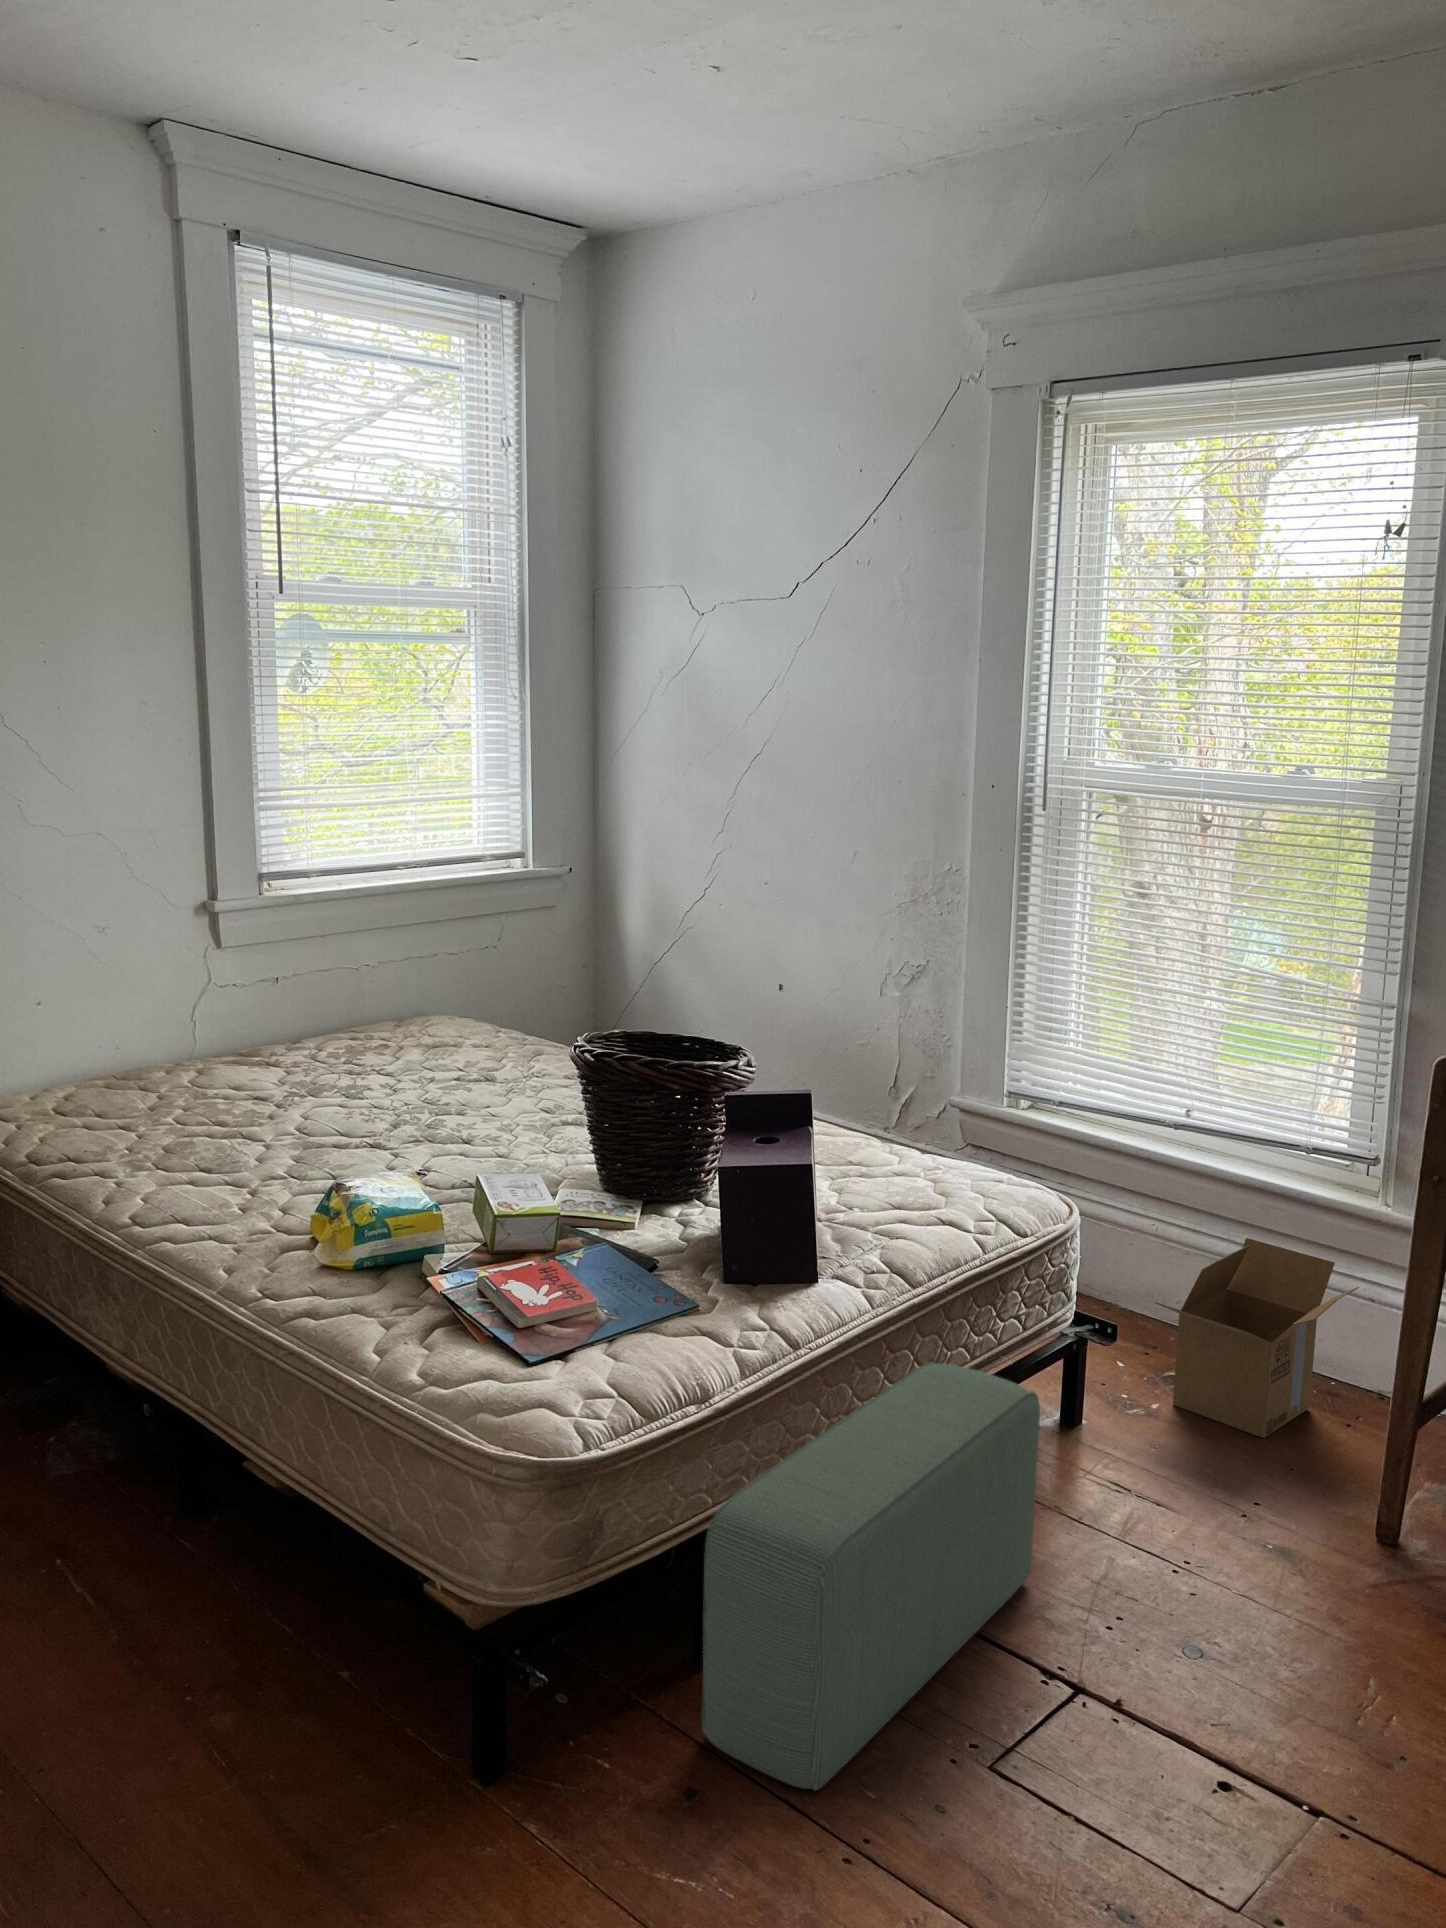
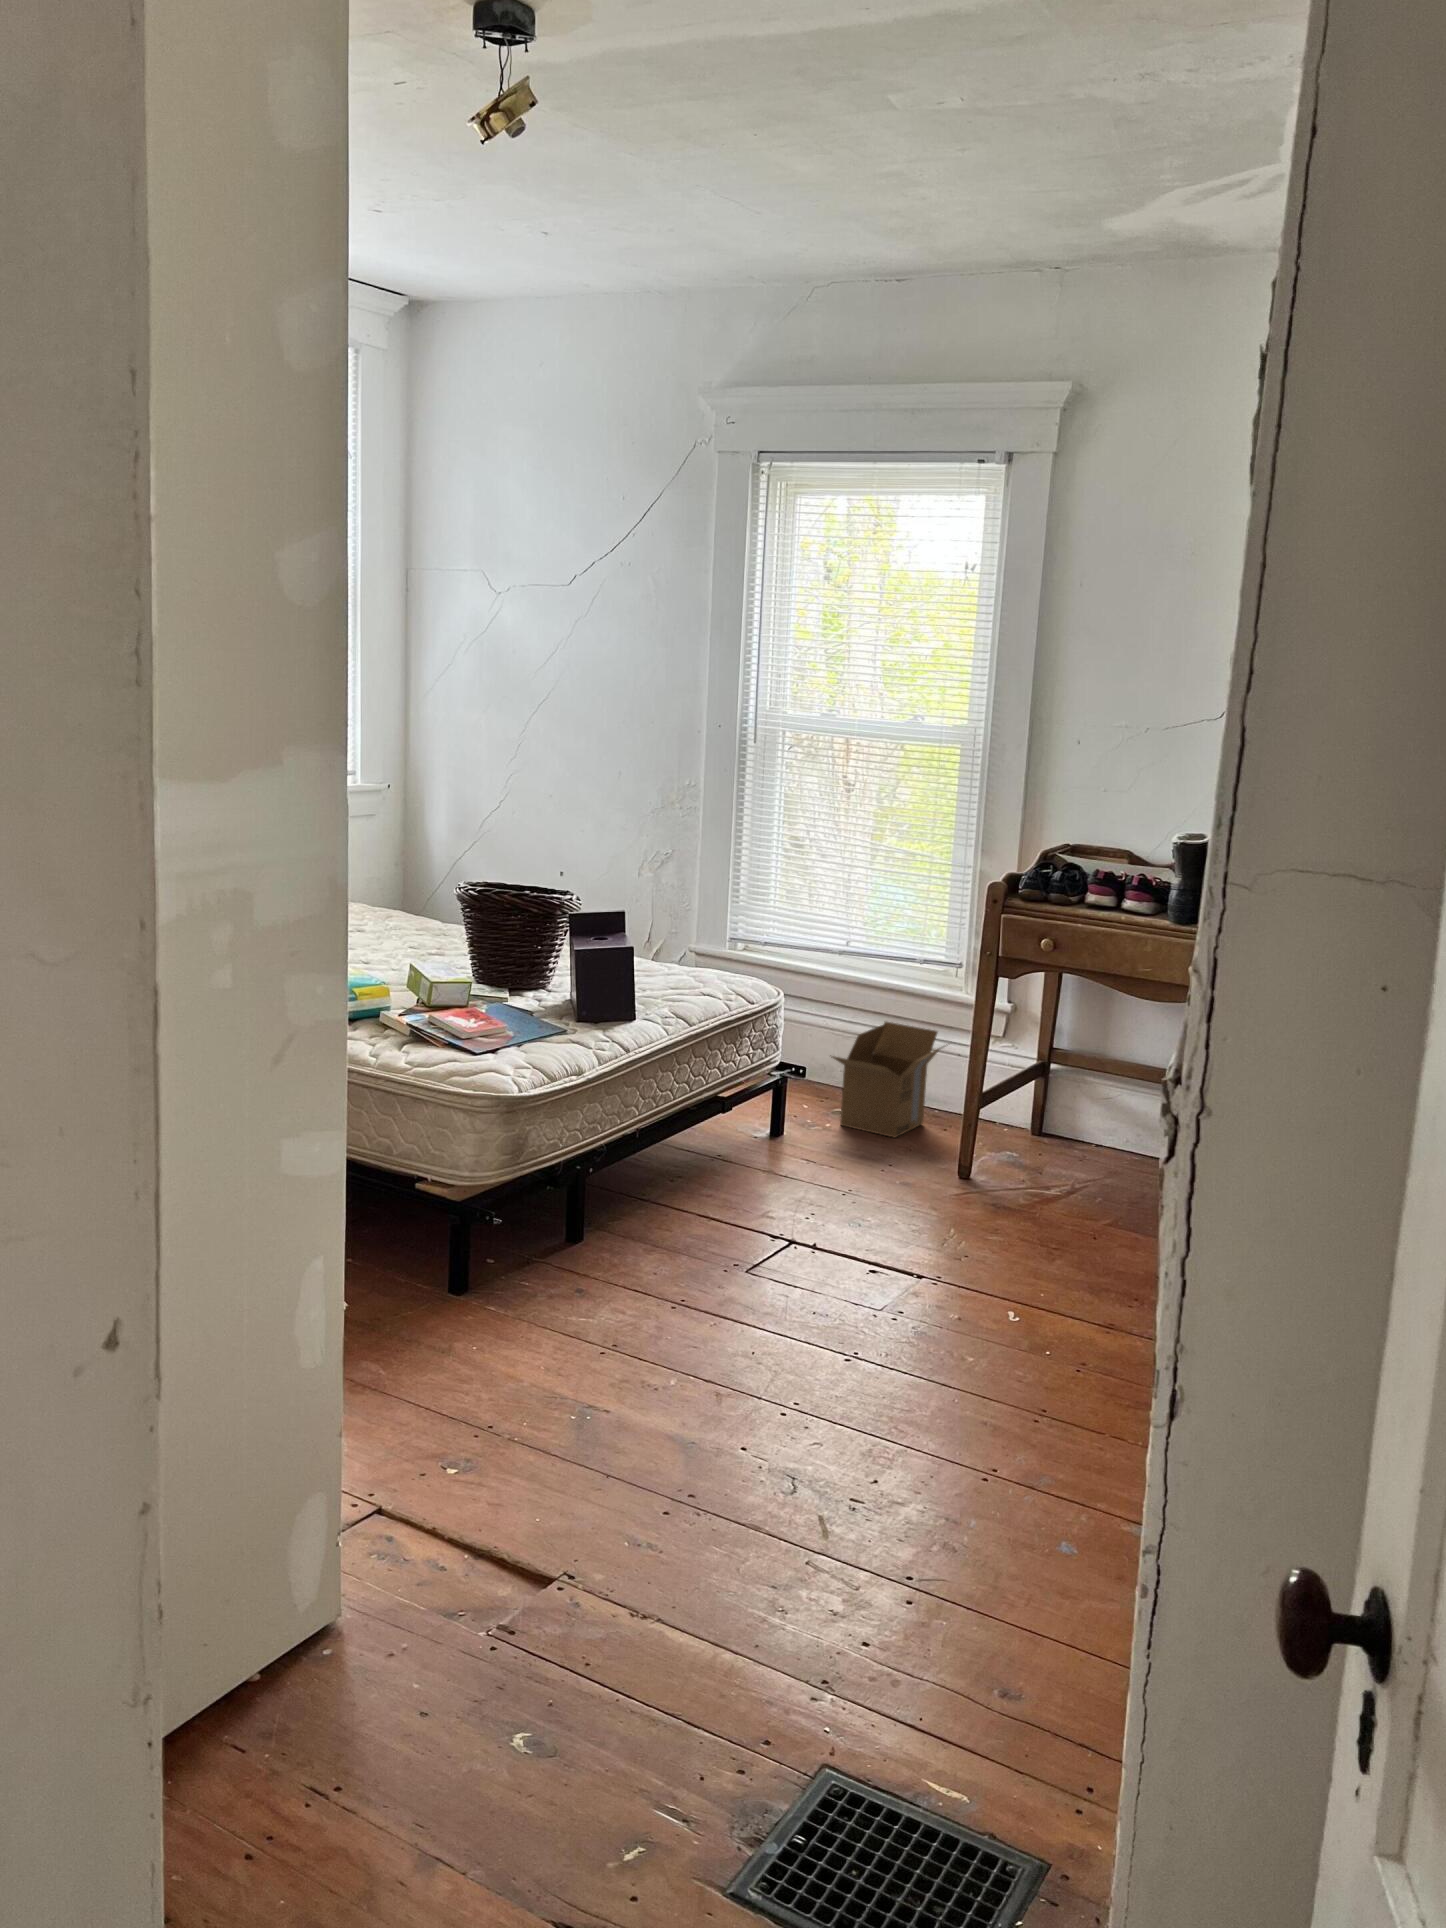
pouf: present [702,1362,1040,1790] -> none [583,1073,766,1283]

